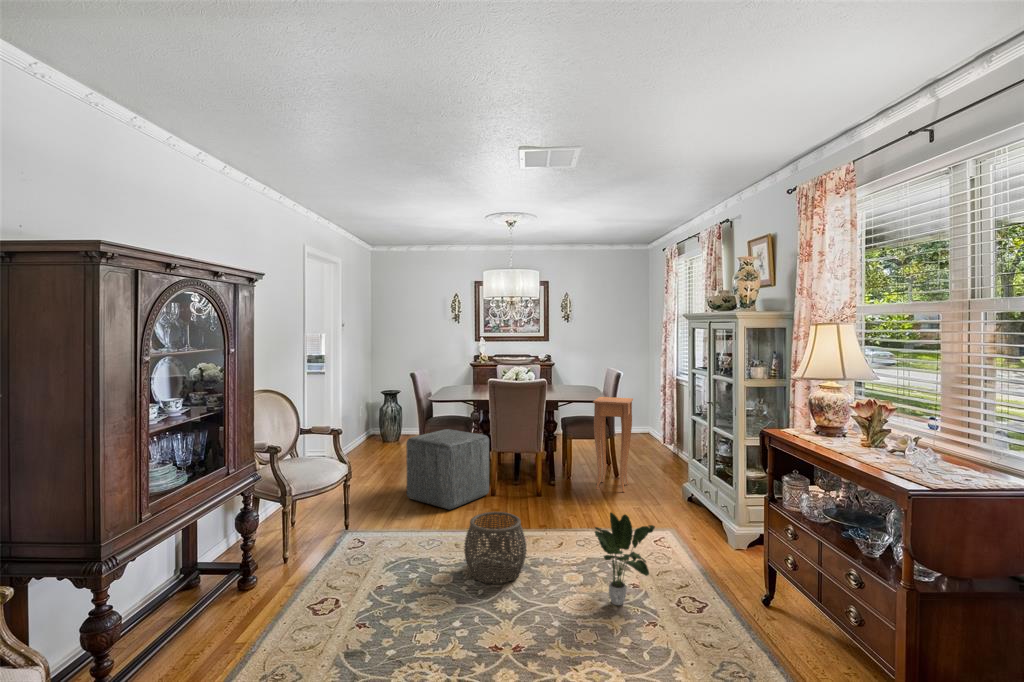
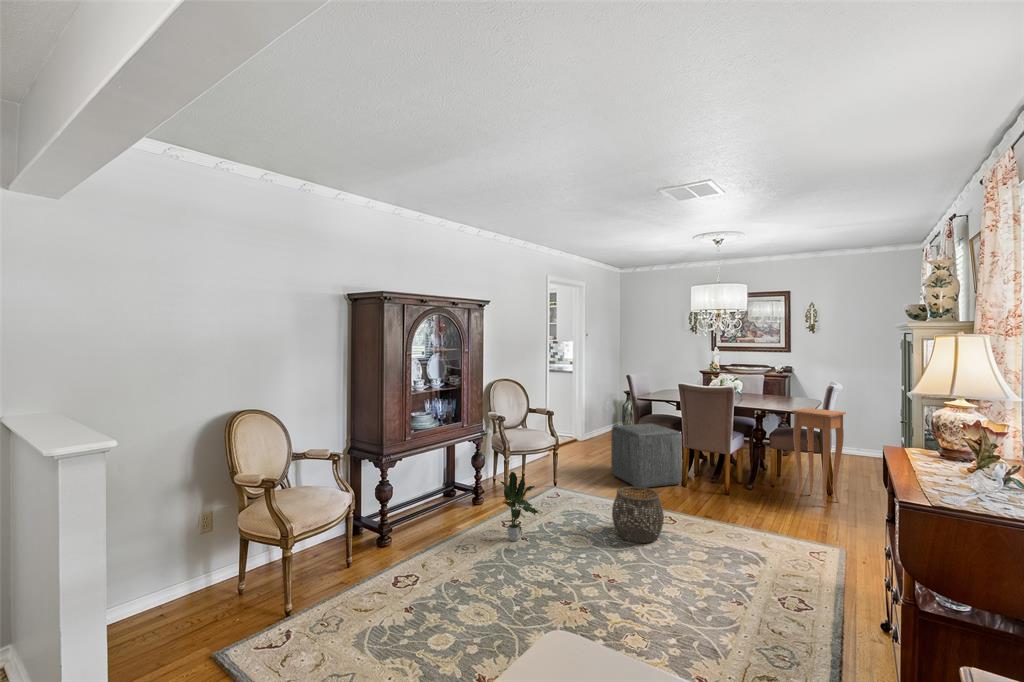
potted plant: present [595,512,655,605] -> present [497,472,539,541]

